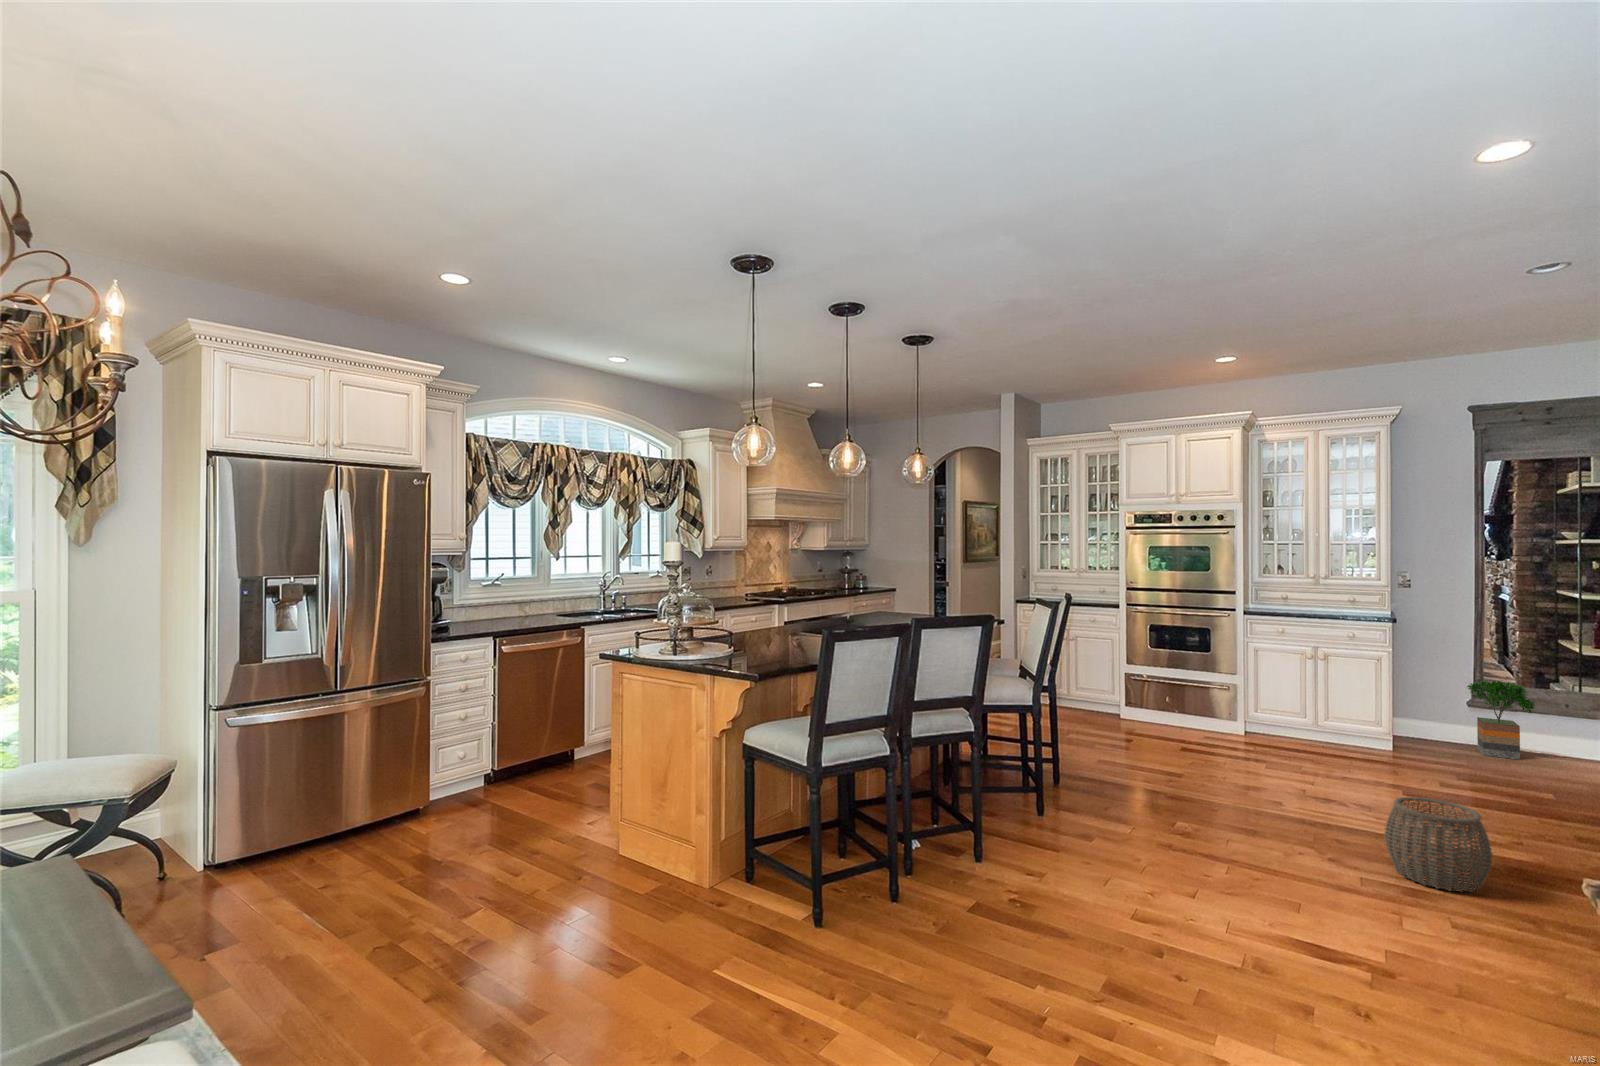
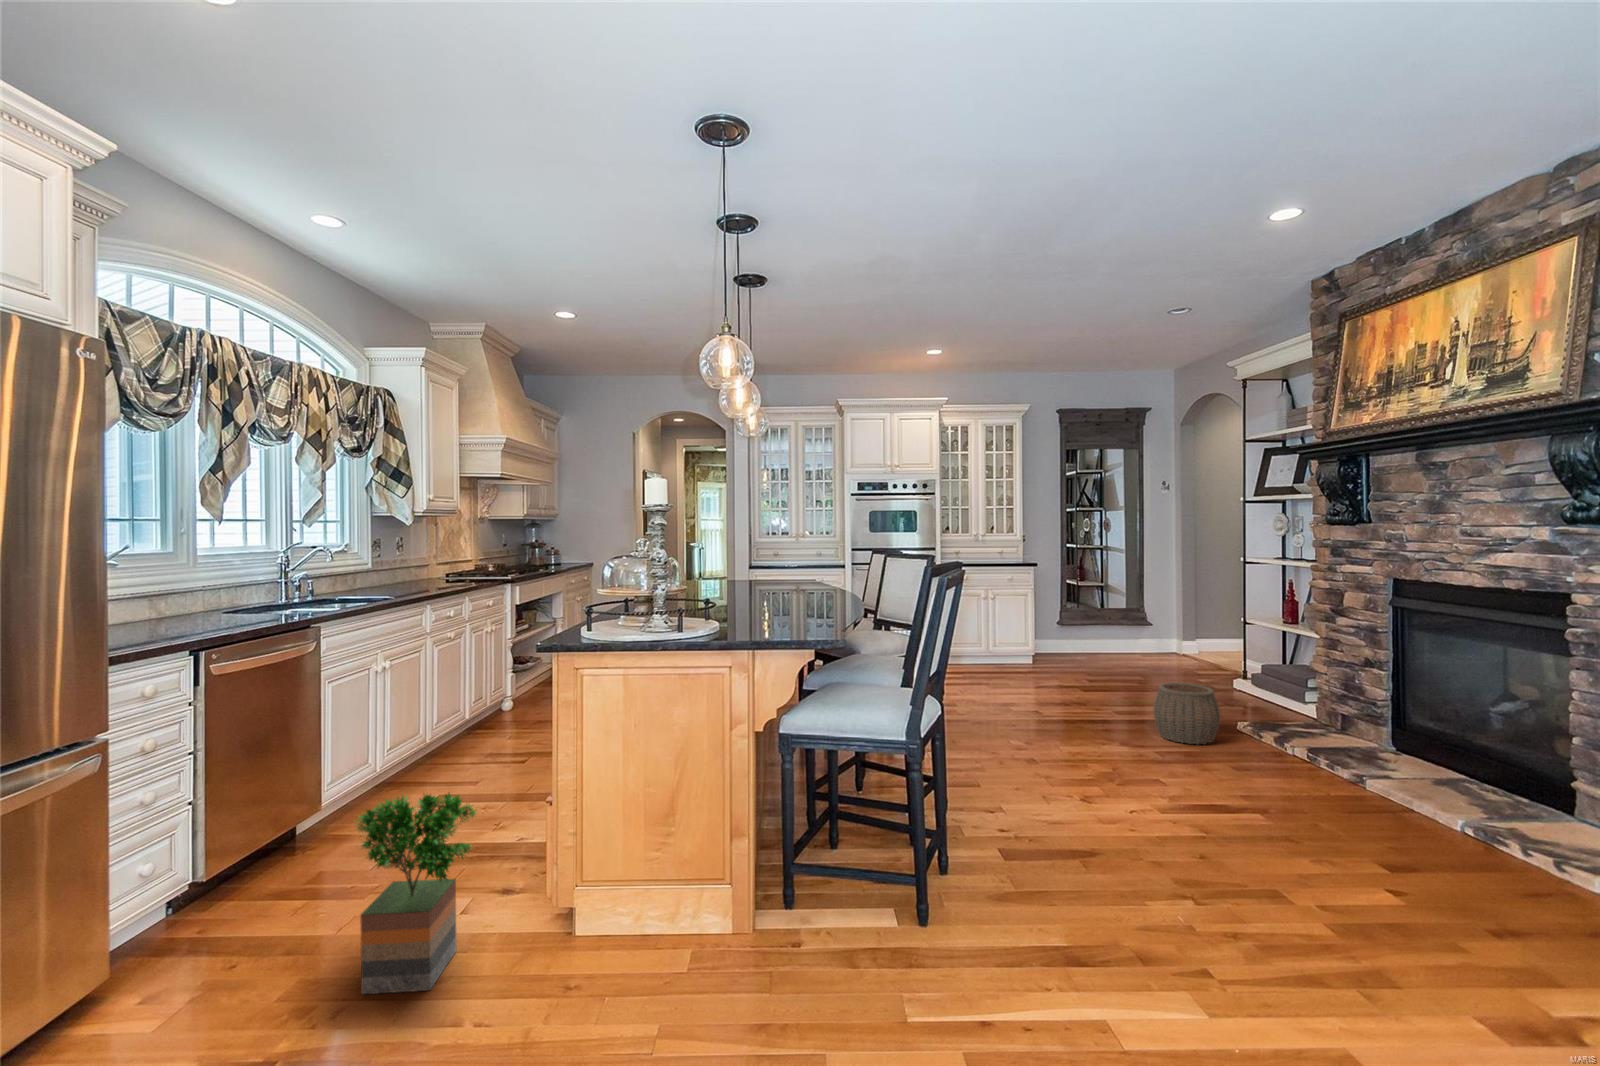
potted tree: present [1467,680,1535,760] -> present [357,793,476,994]

